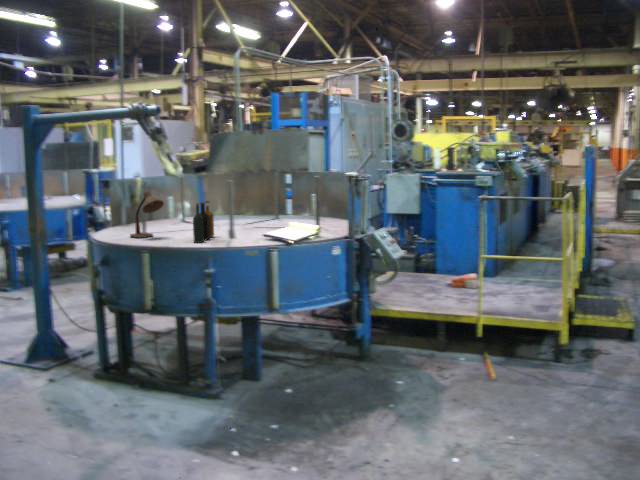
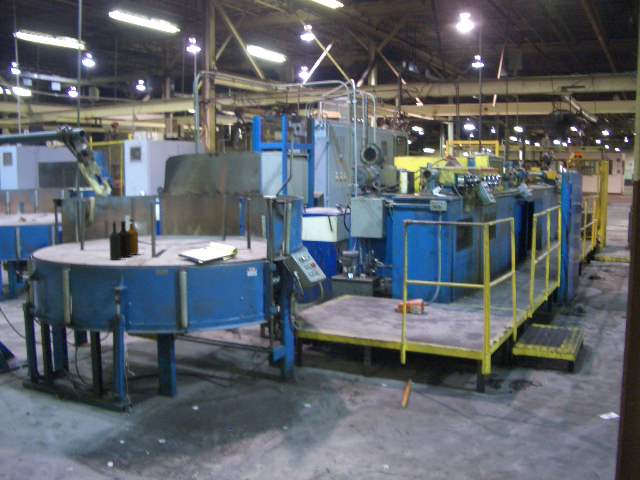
desk lamp: present [130,191,164,238] -> none [62,208,92,253]

